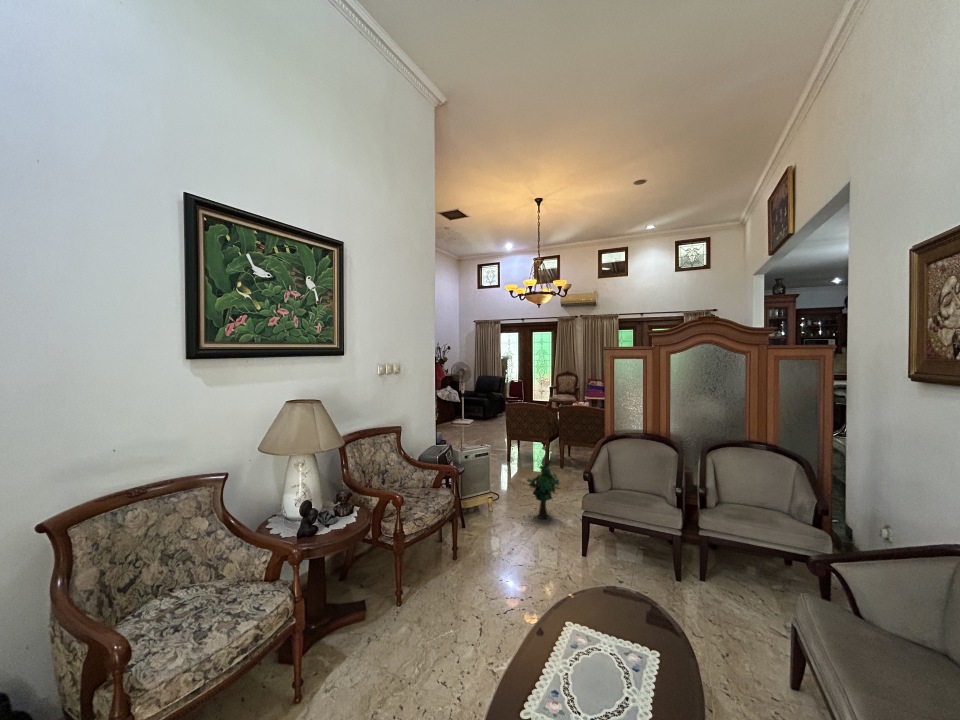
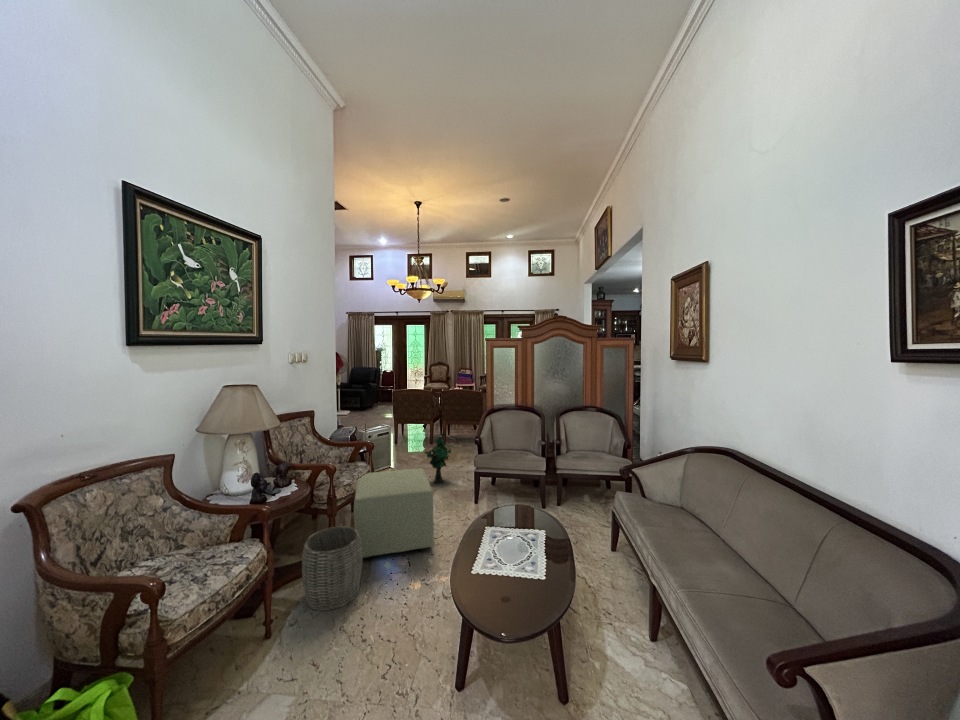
ottoman: none [417,504,513,620] -> present [354,468,434,559]
woven basket: none [344,573,414,686] -> present [302,526,362,611]

